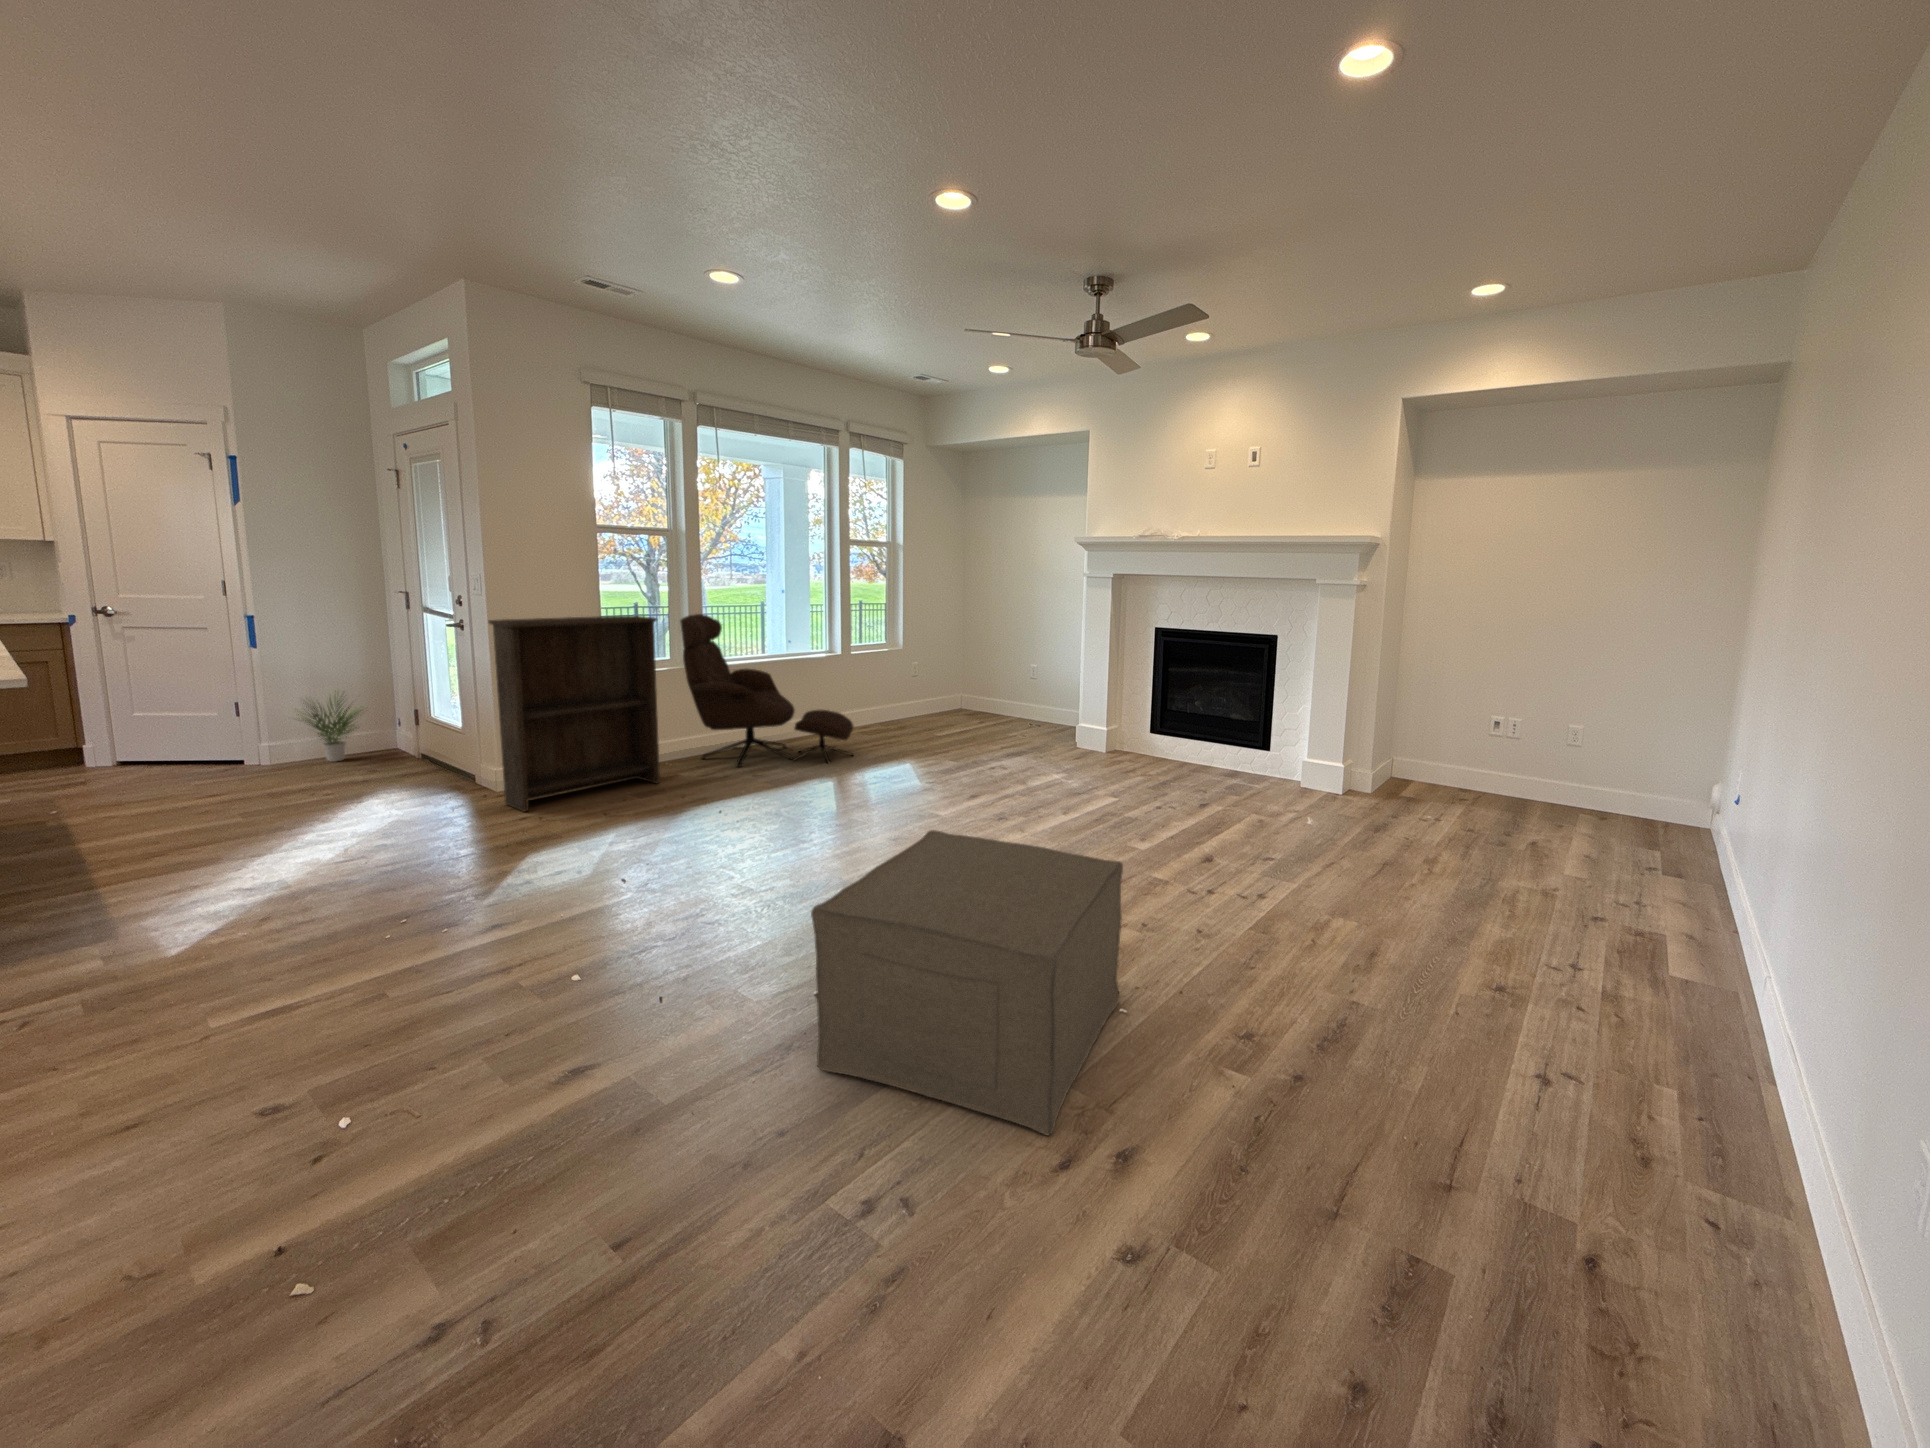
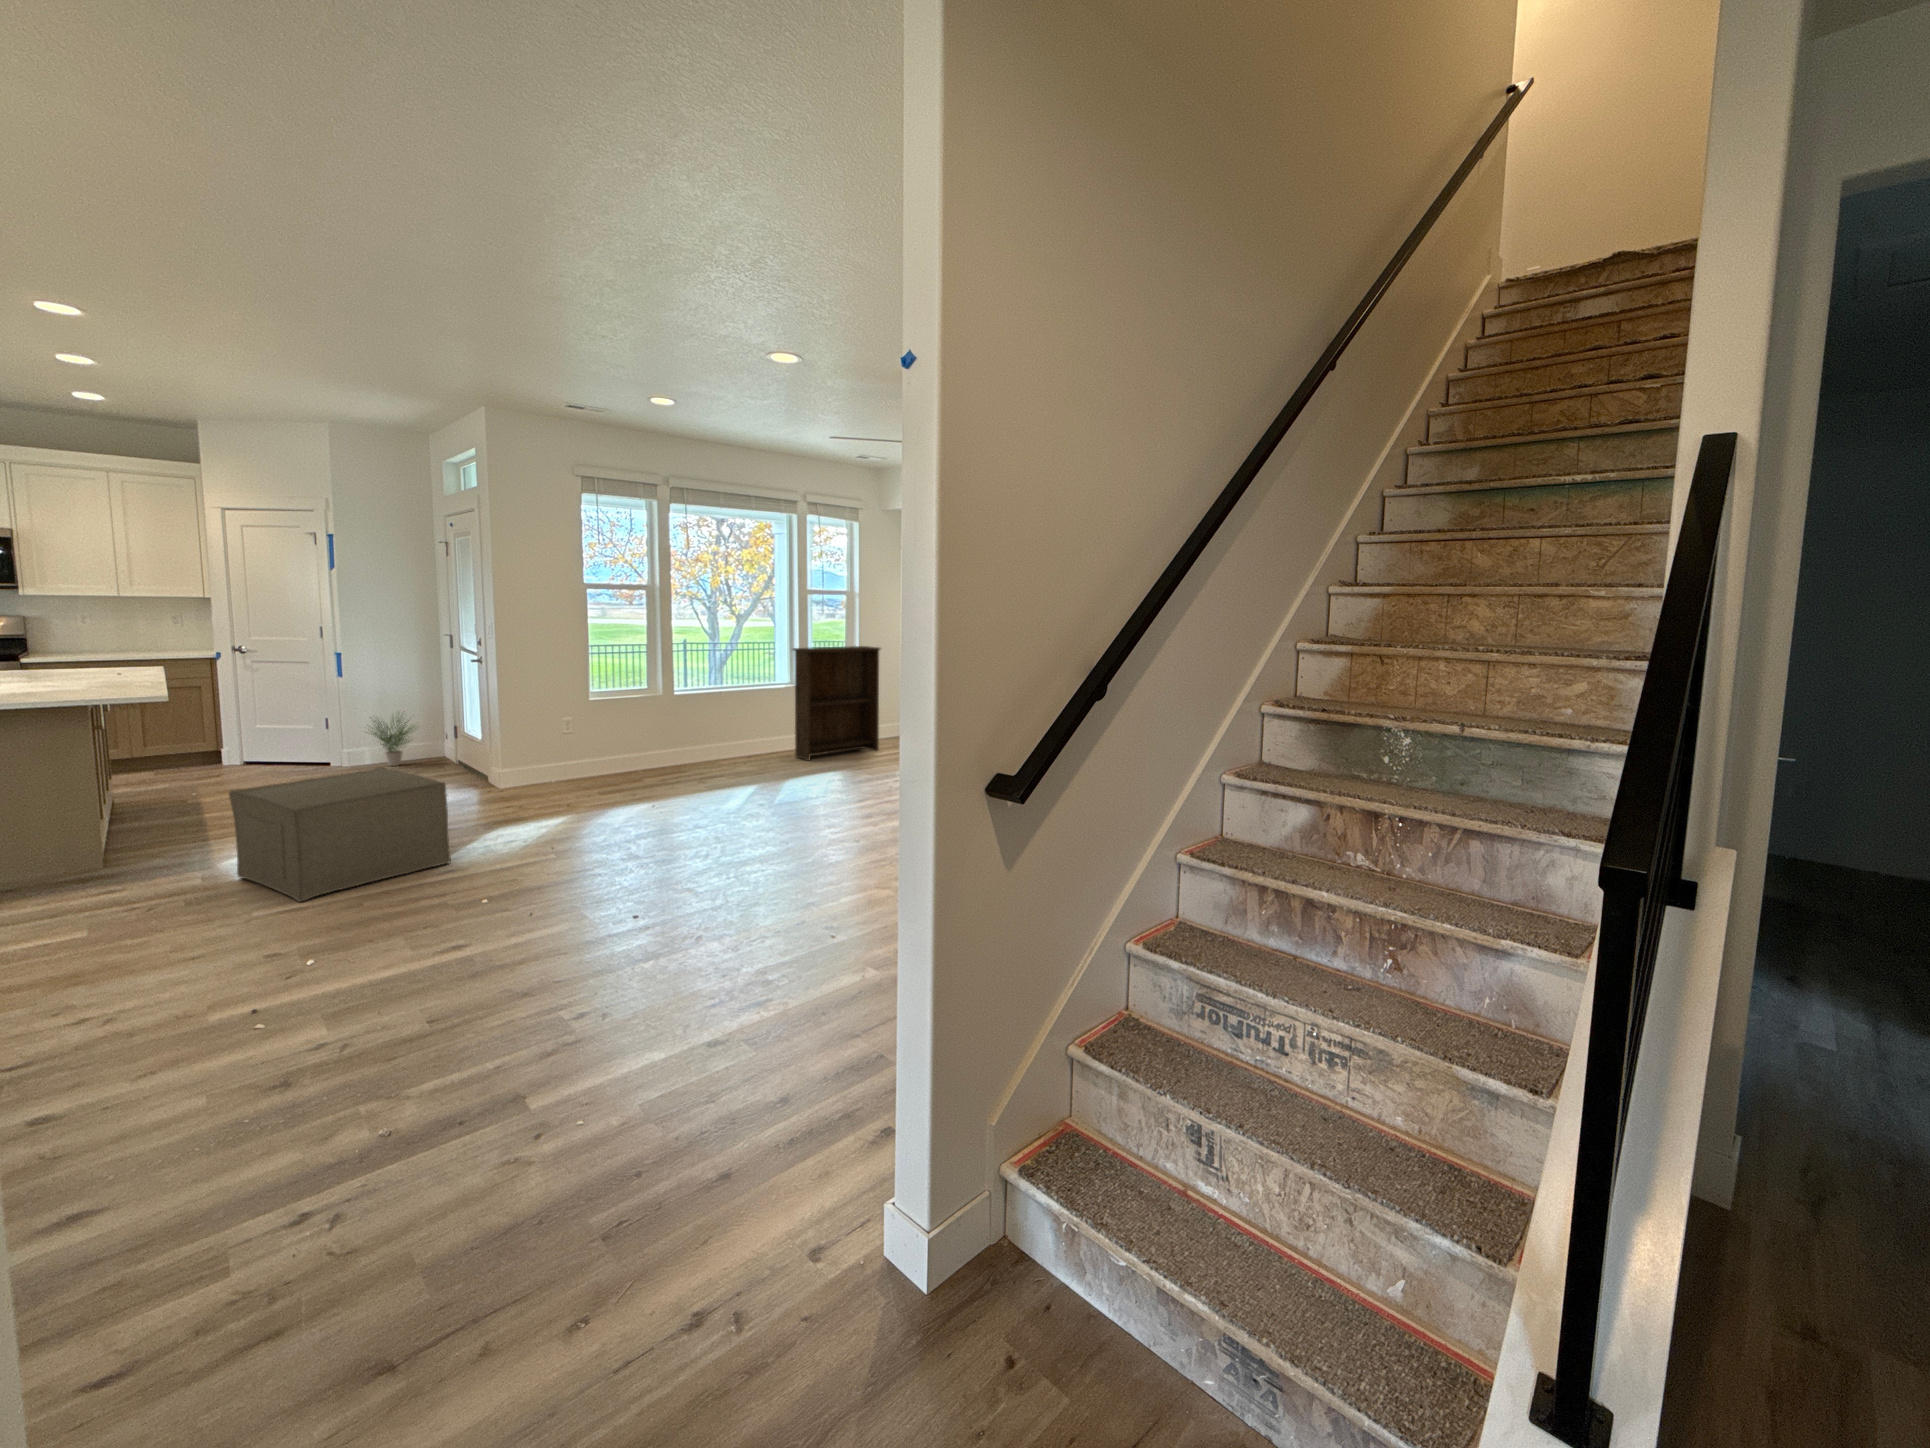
lounge chair: present [680,614,853,767] -> none [648,653,793,778]
bookshelf: present [489,615,660,811] -> present [793,646,880,760]
ottoman: present [811,830,1123,1135] -> present [229,767,451,901]

